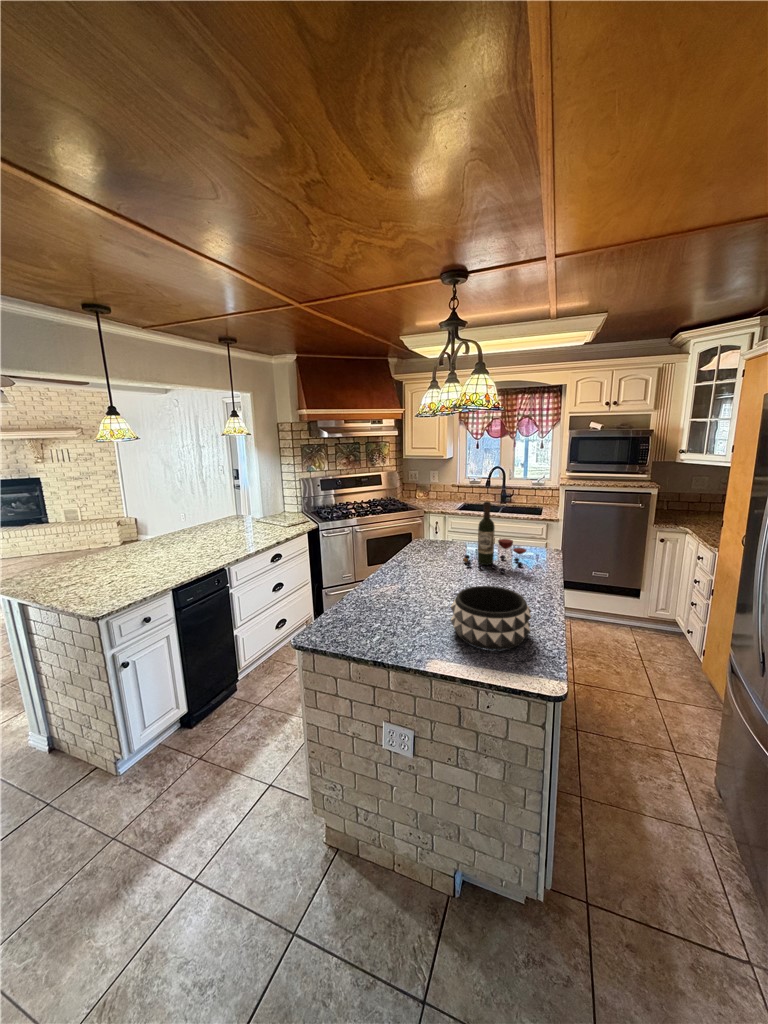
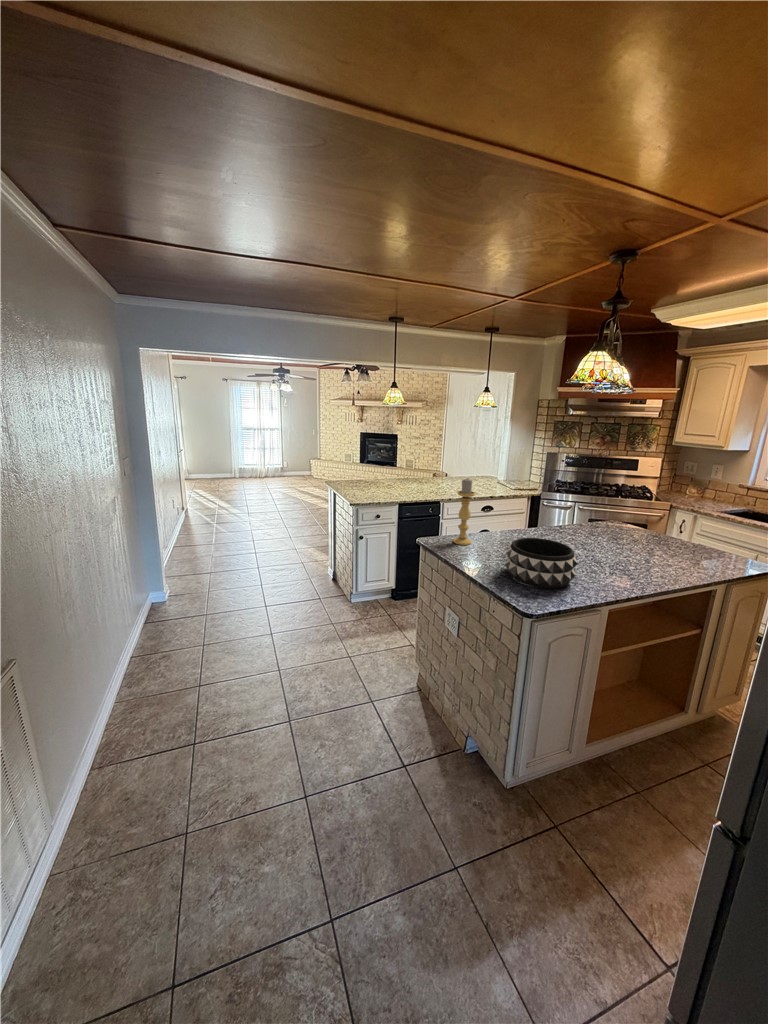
wine bottle: present [463,502,526,572] -> none [613,484,684,566]
candle holder: none [343,536,369,627] -> present [453,479,475,545]

